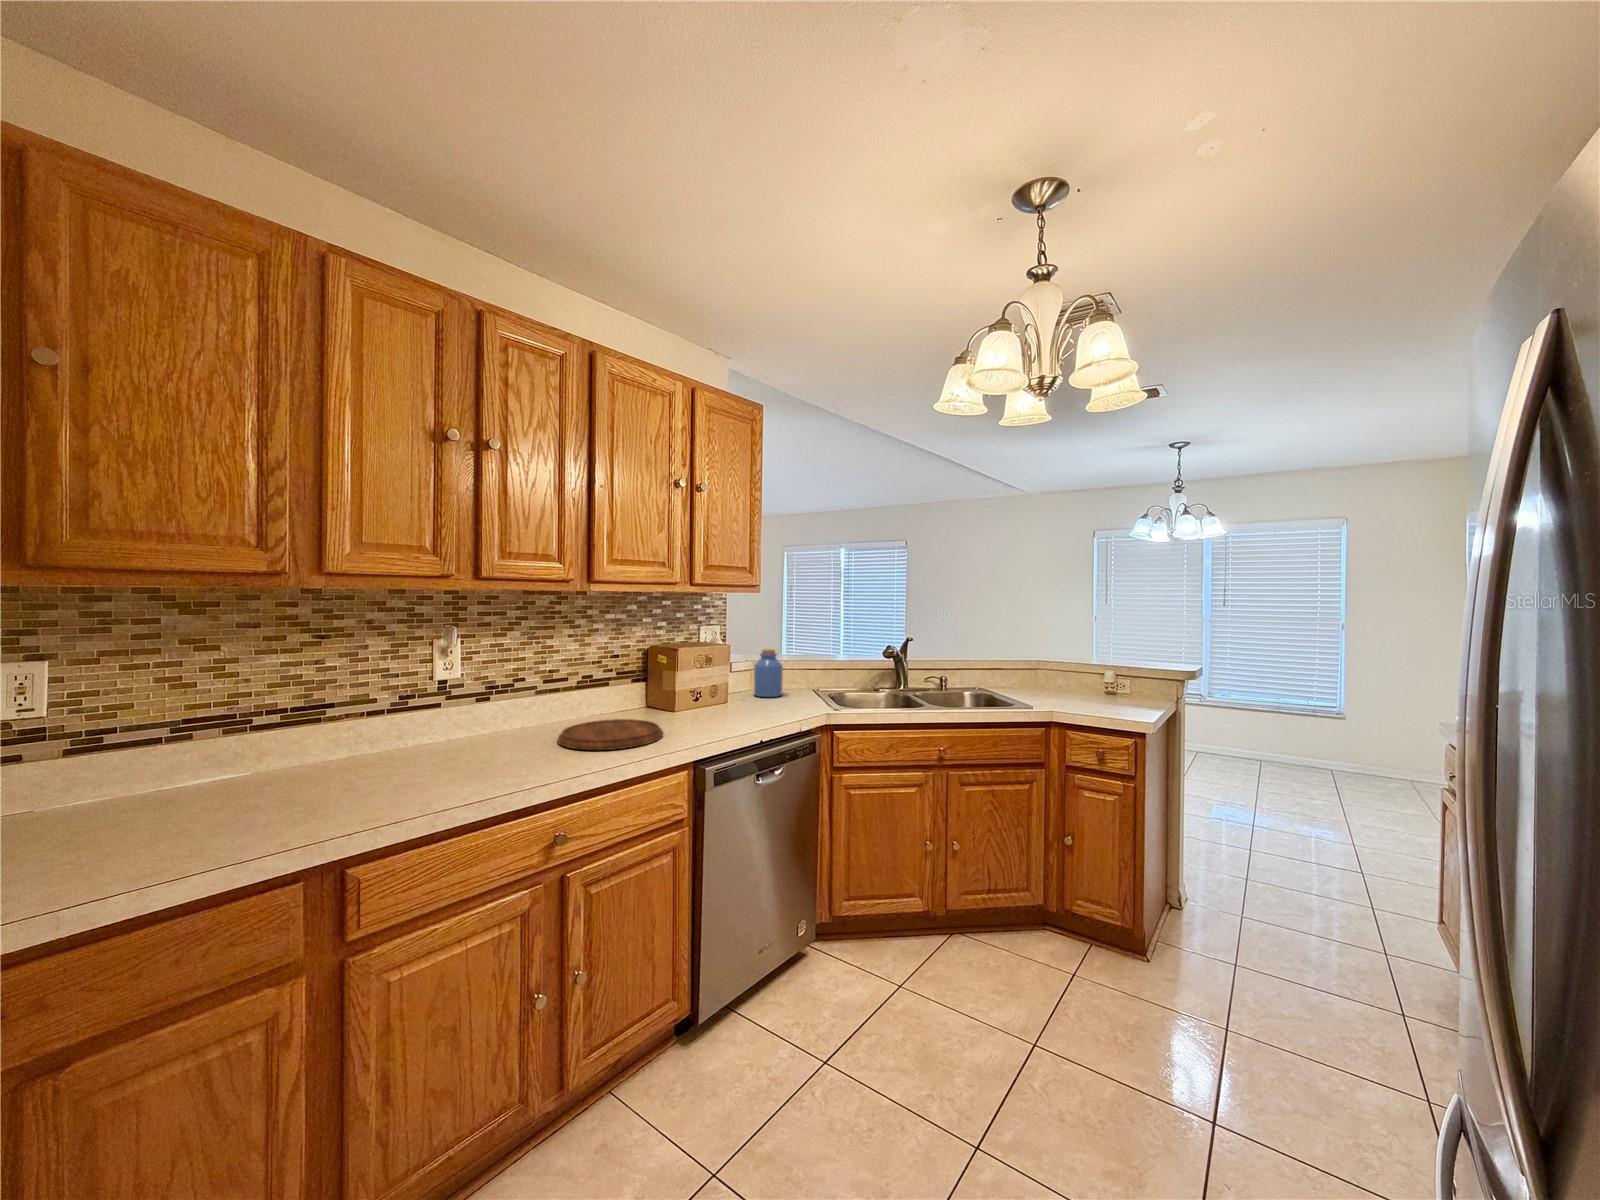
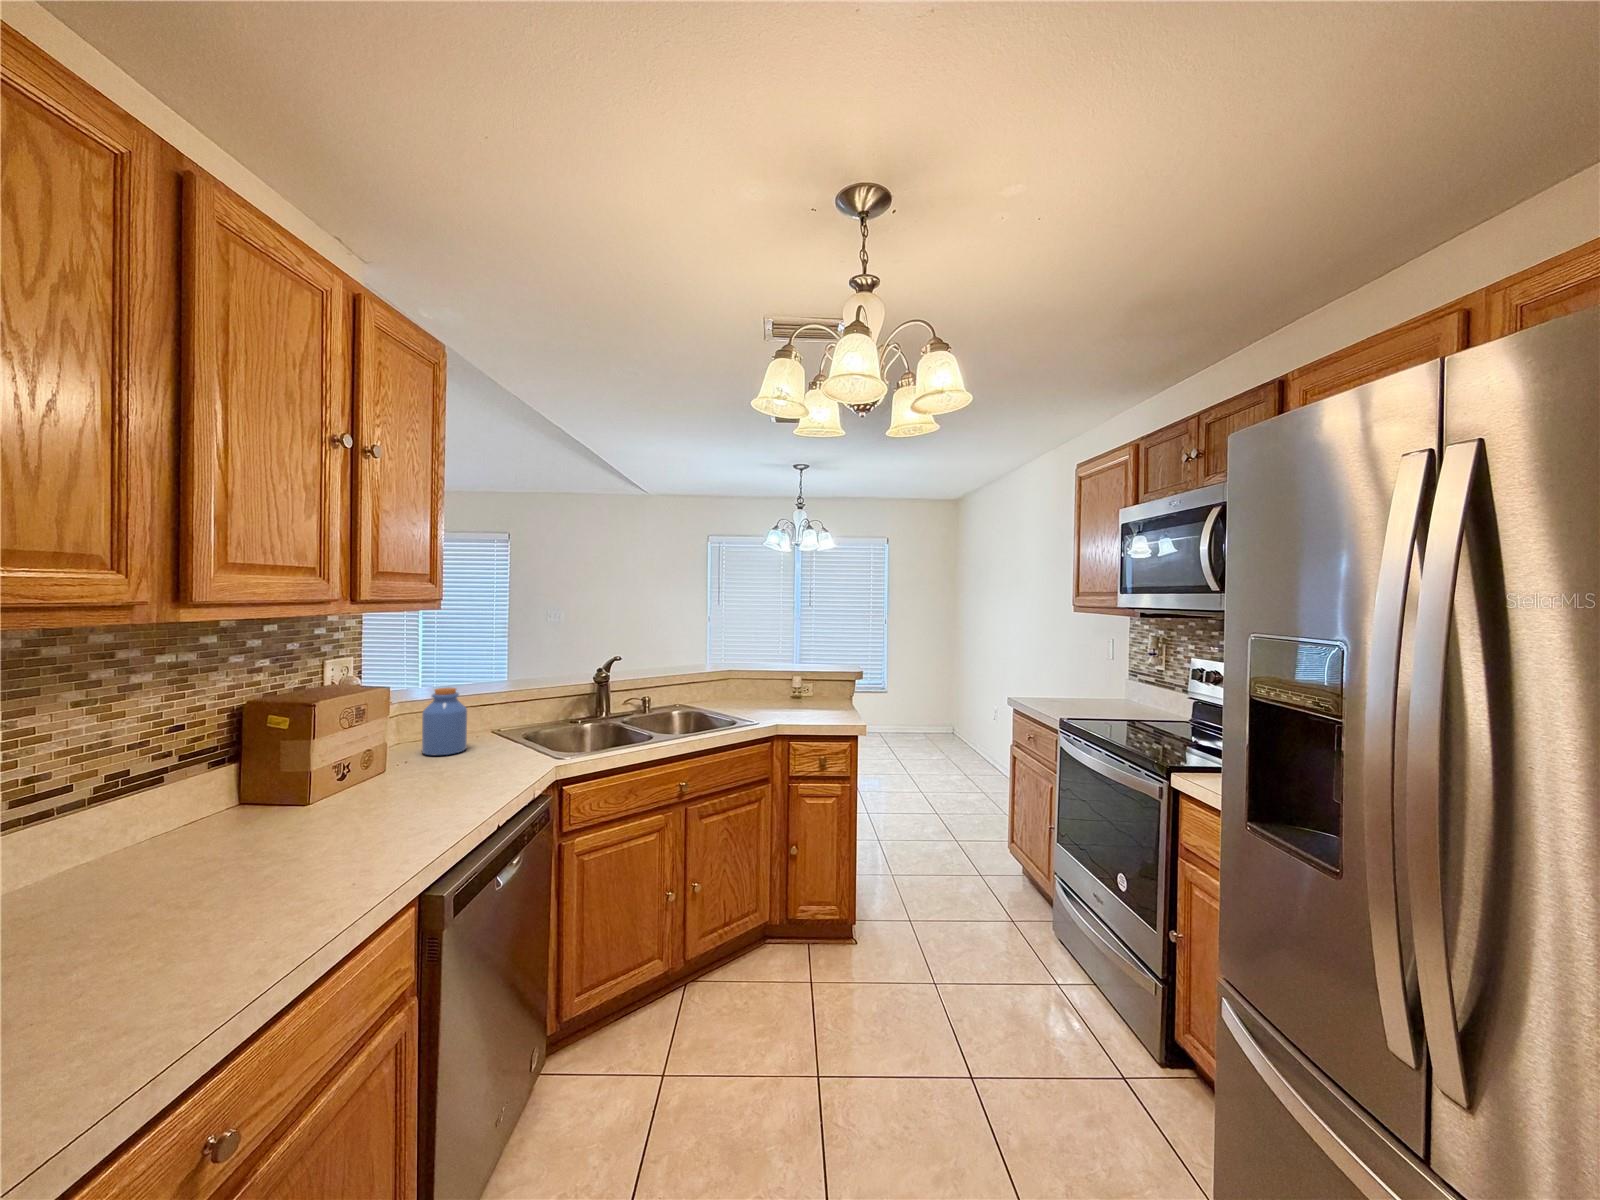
cutting board: present [558,719,663,750] -> none [102,833,345,925]

